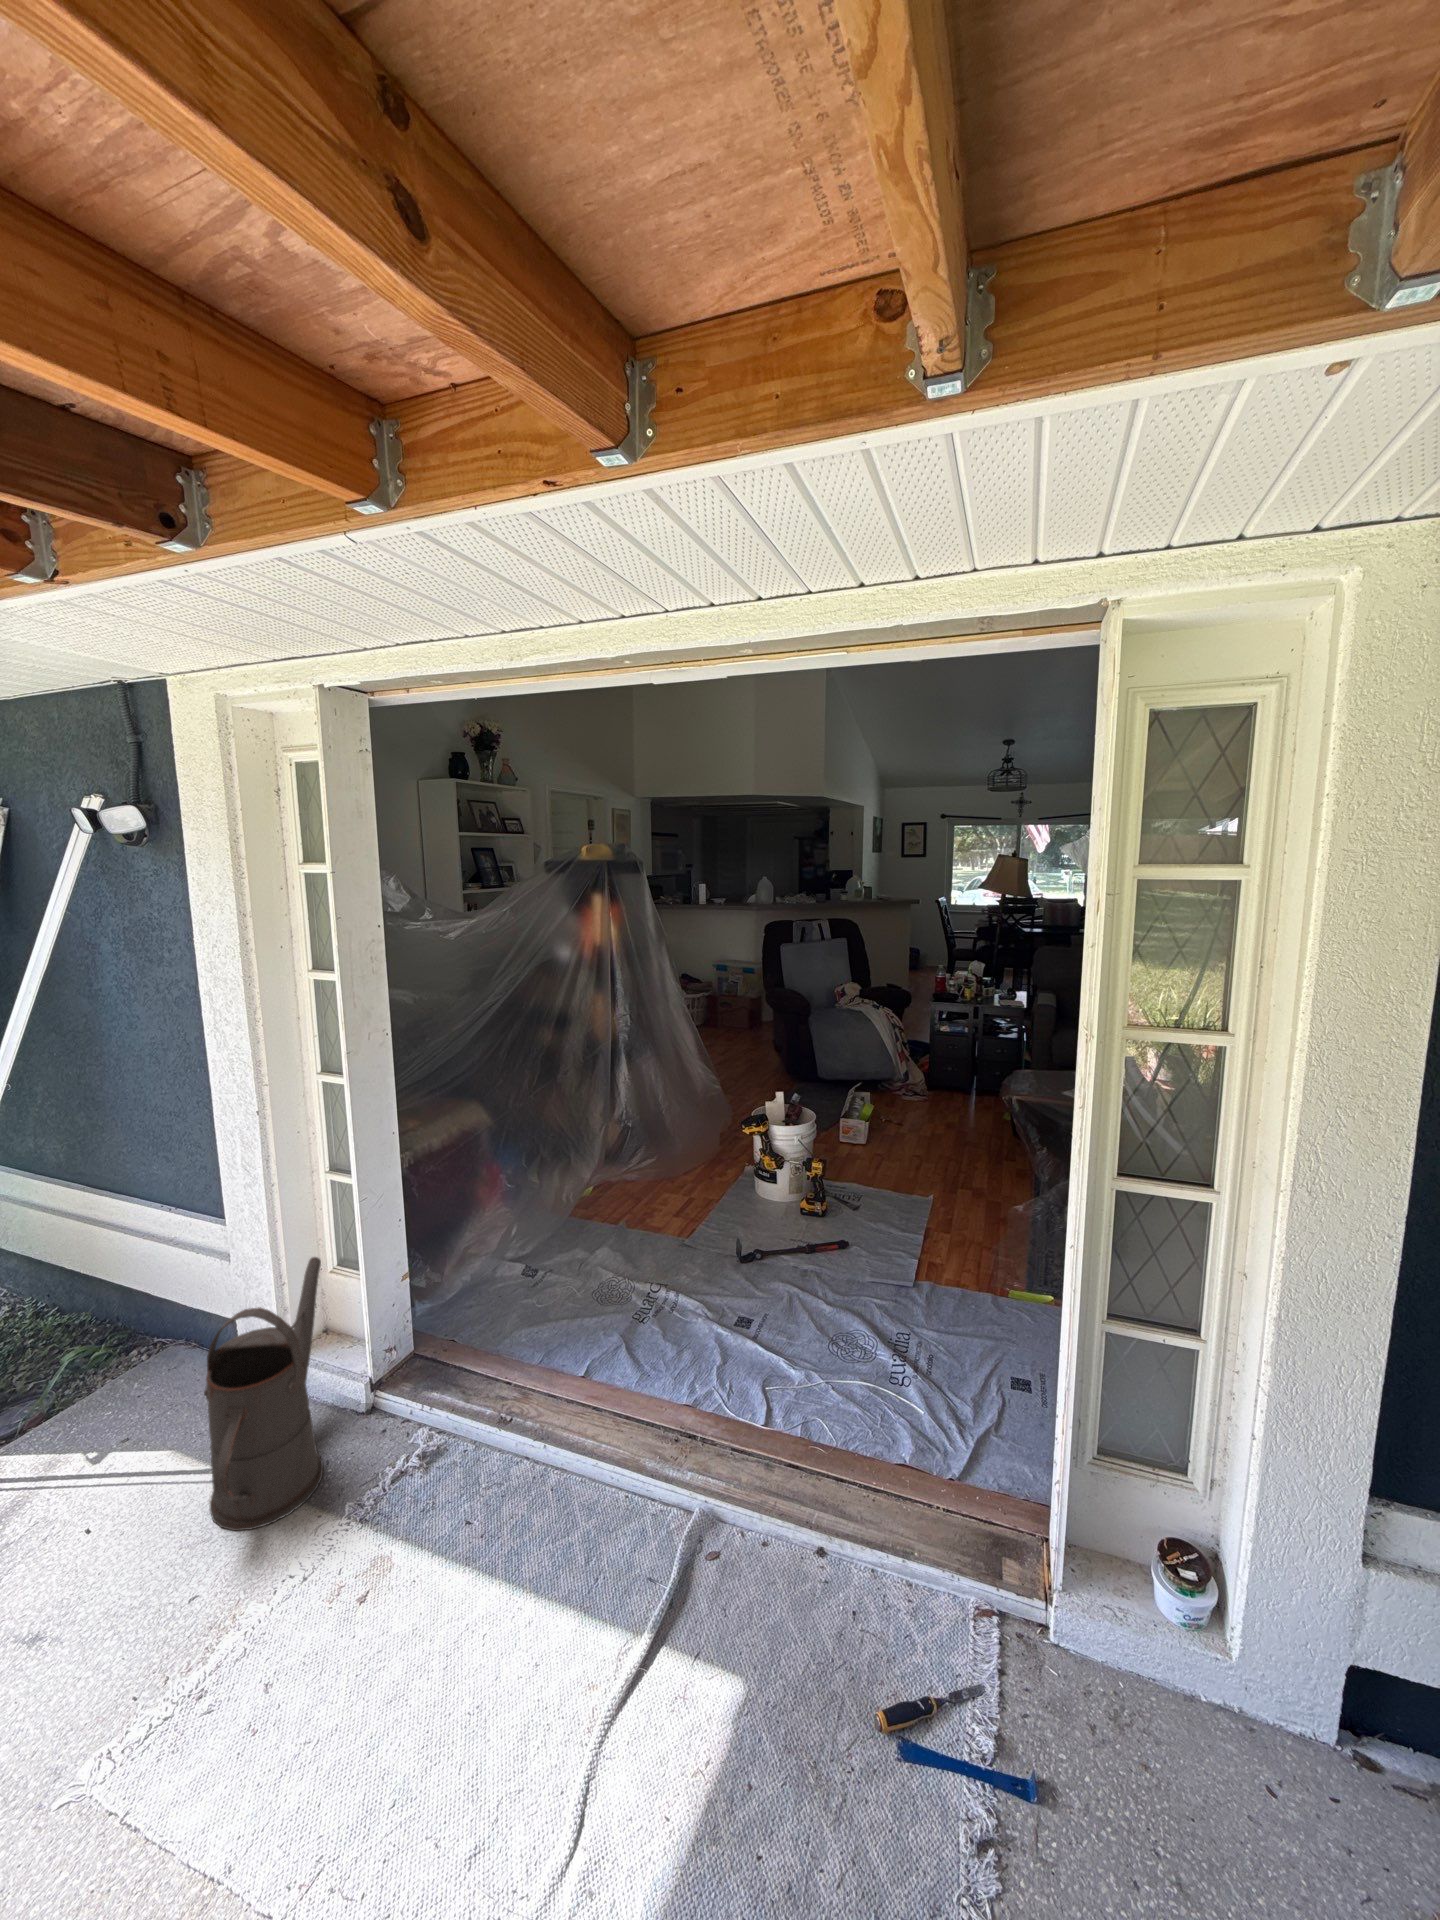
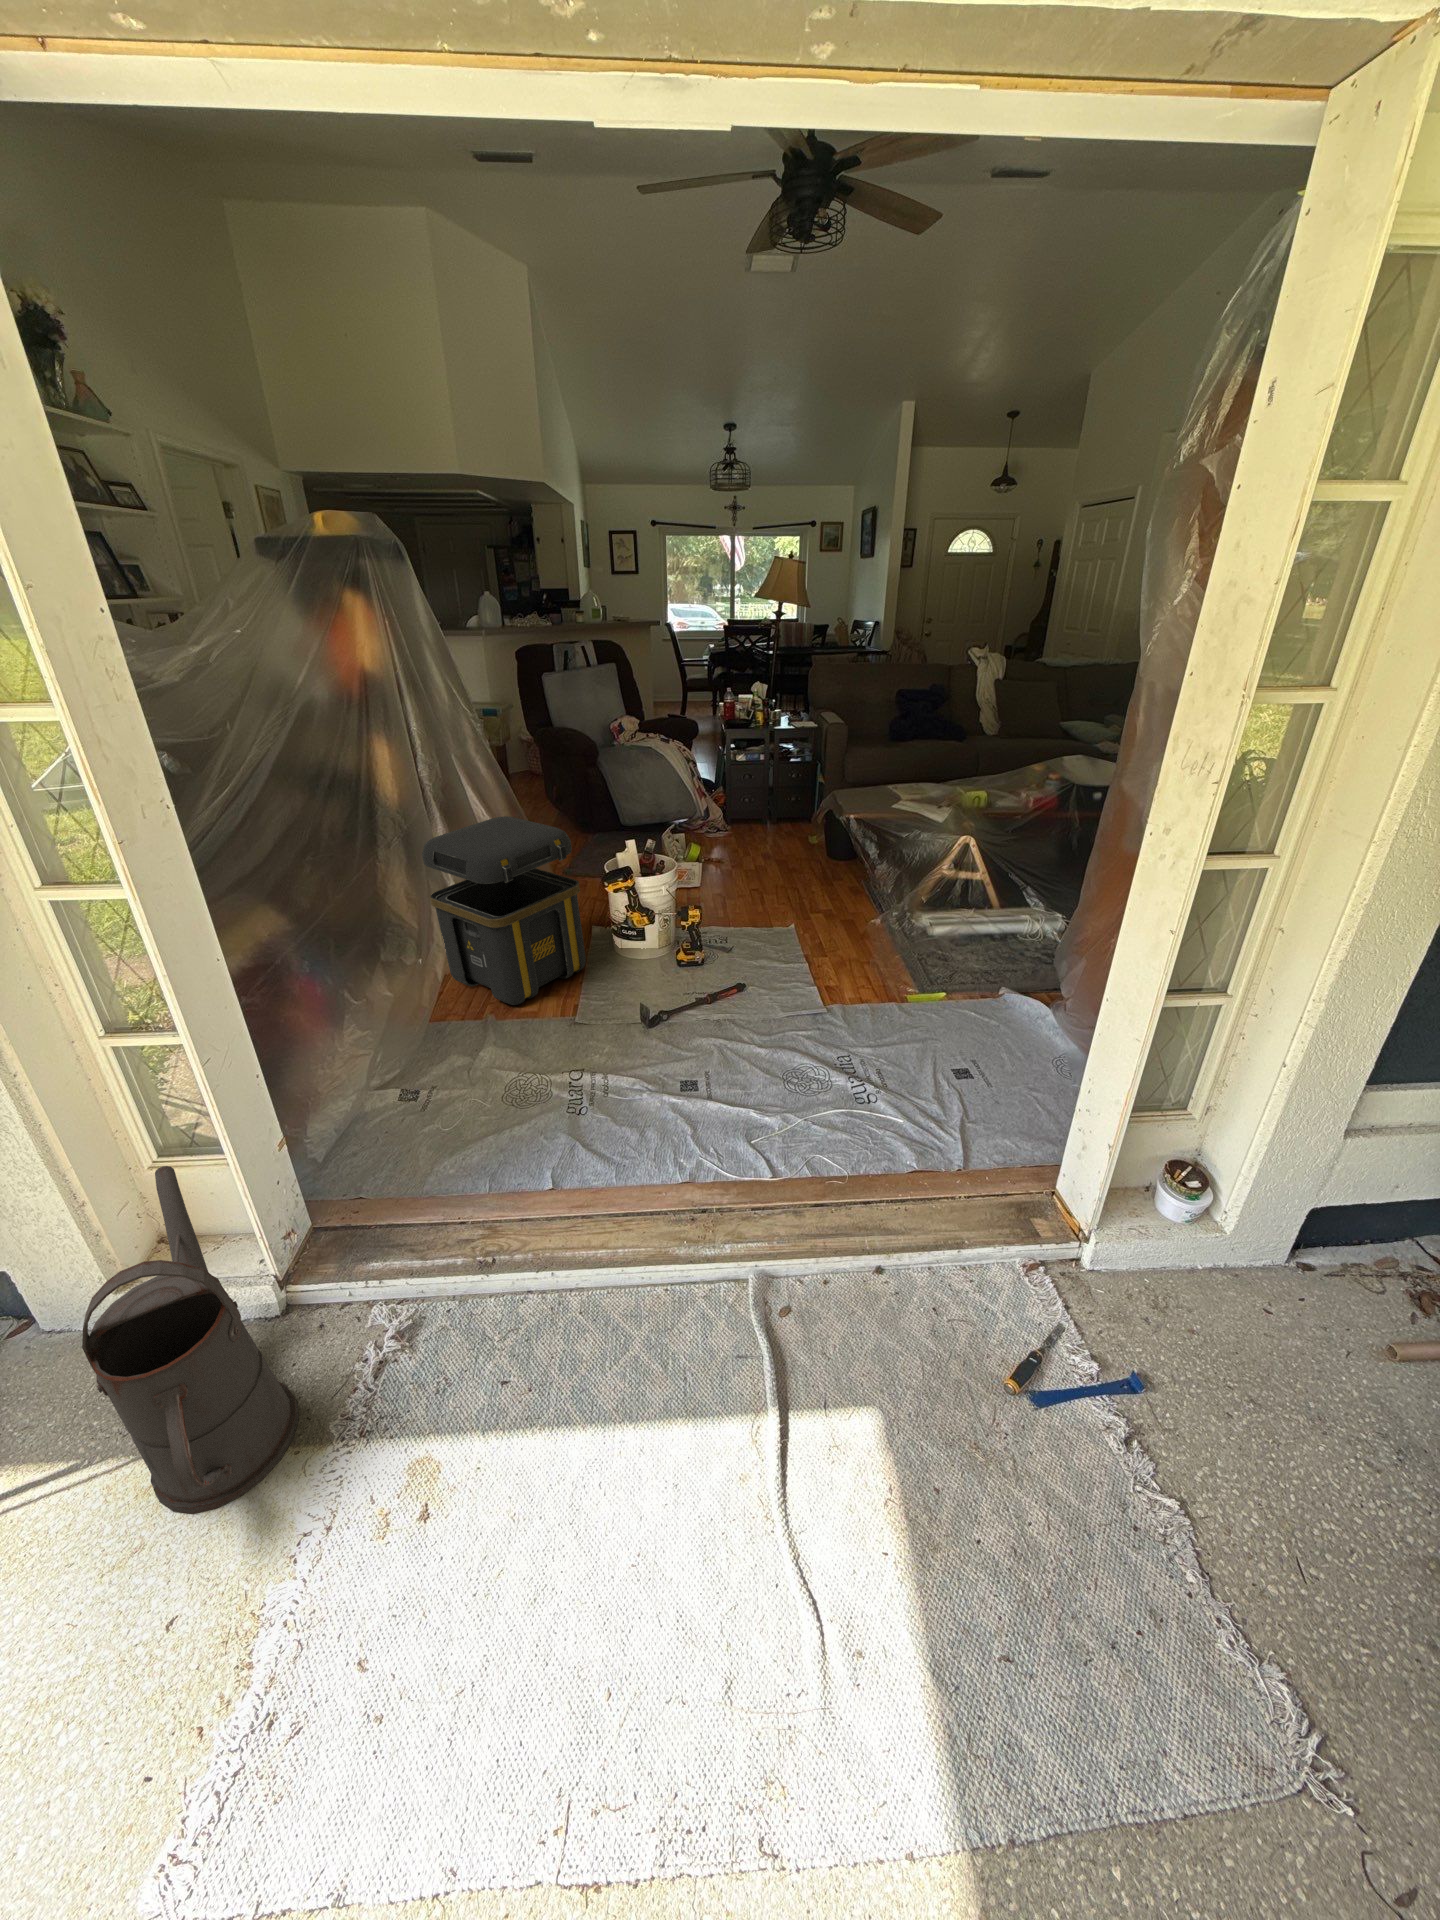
toolbox: none [600,1050,720,1215] -> present [422,816,586,1005]

